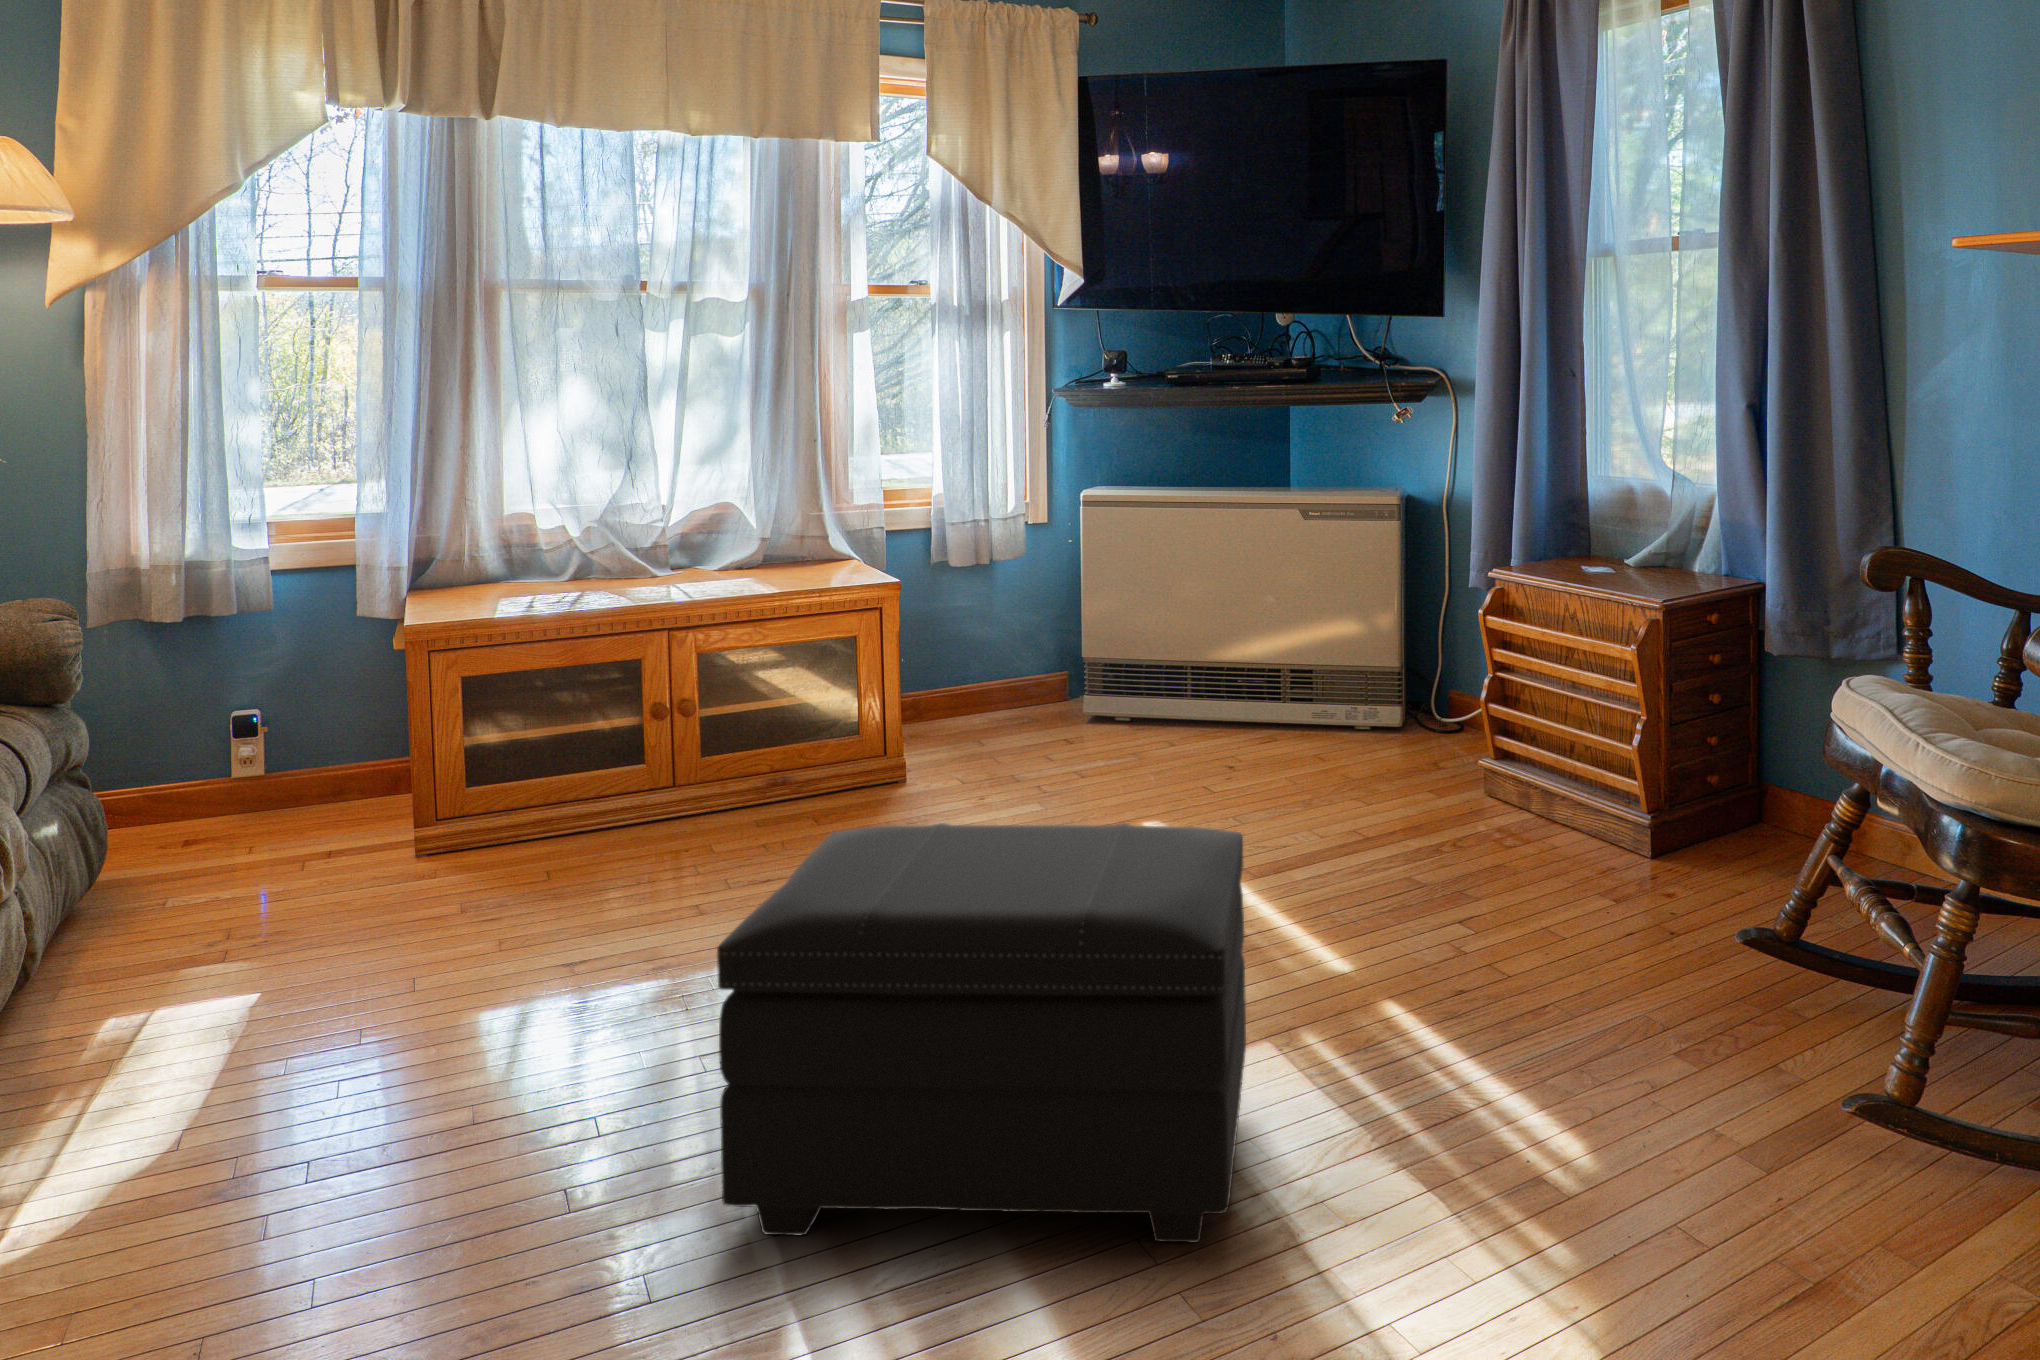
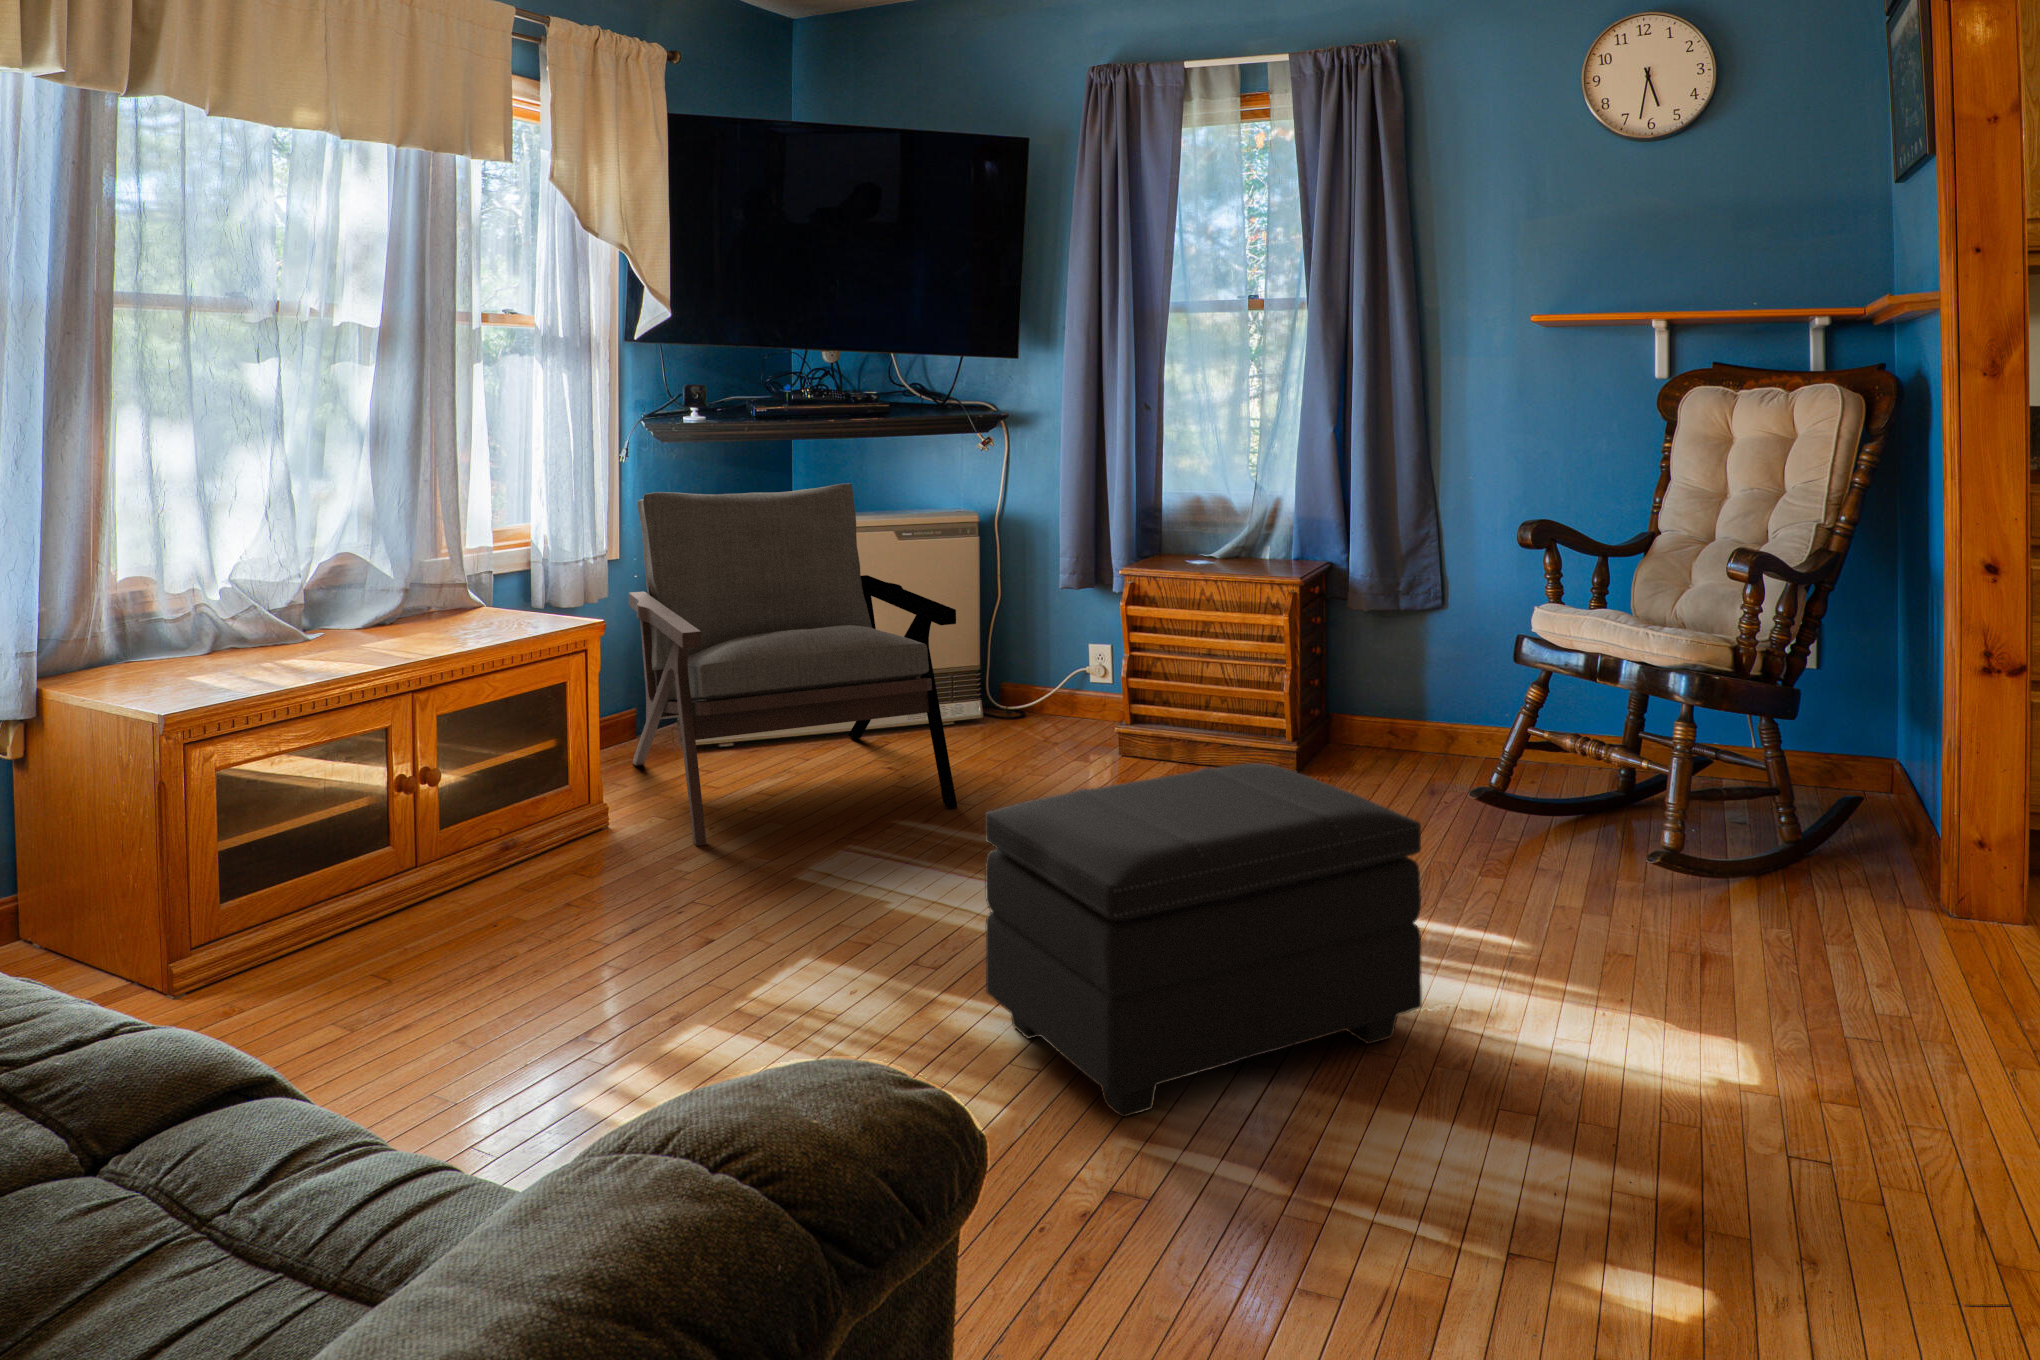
armchair: none [927,456,1255,823] -> present [629,483,957,846]

